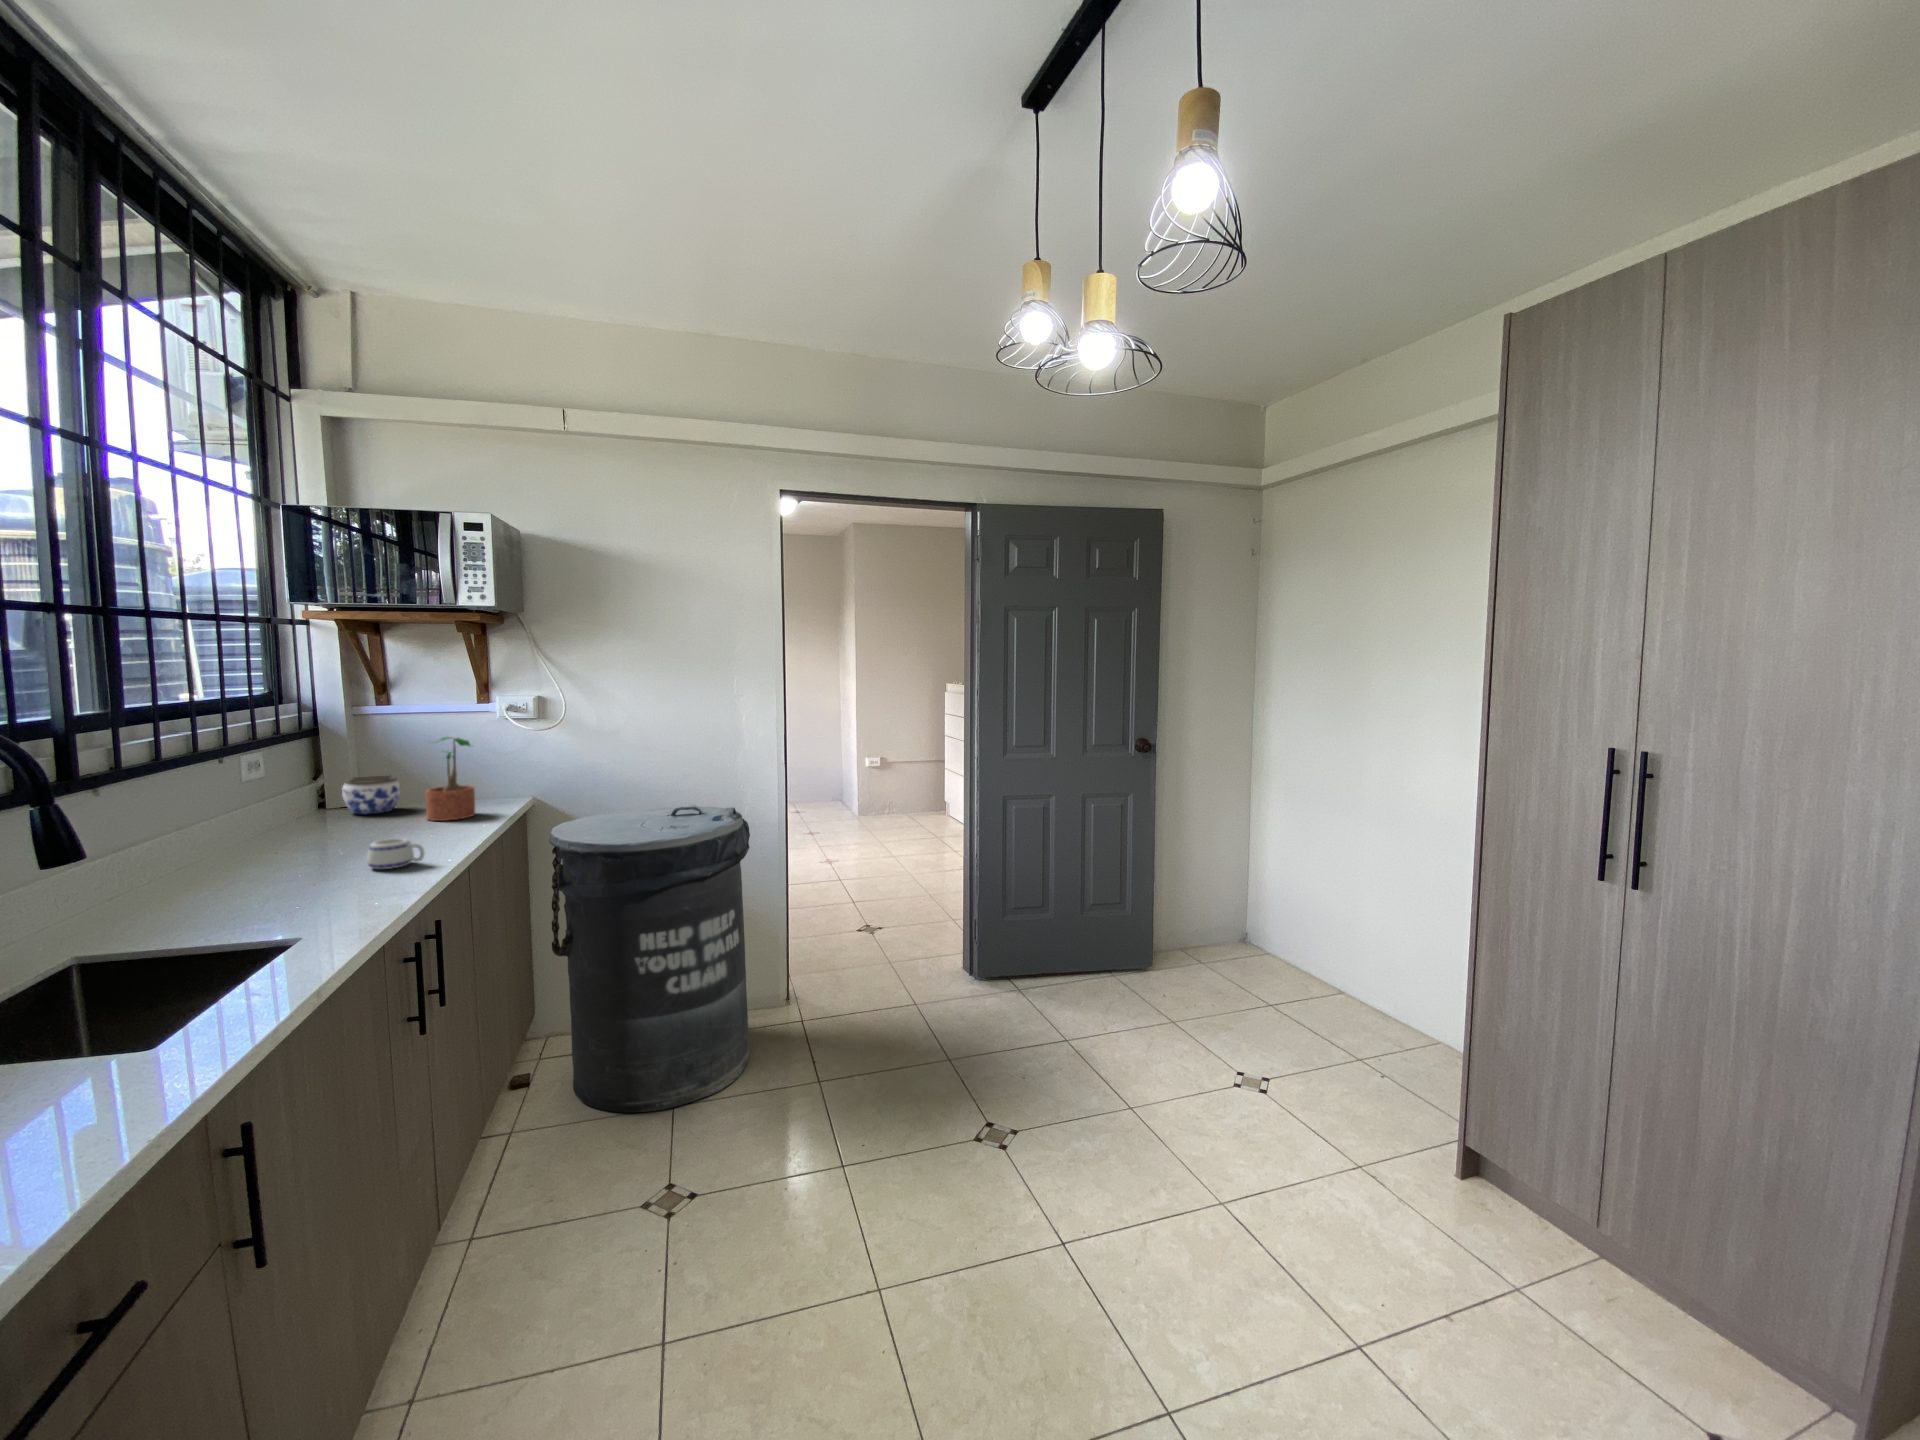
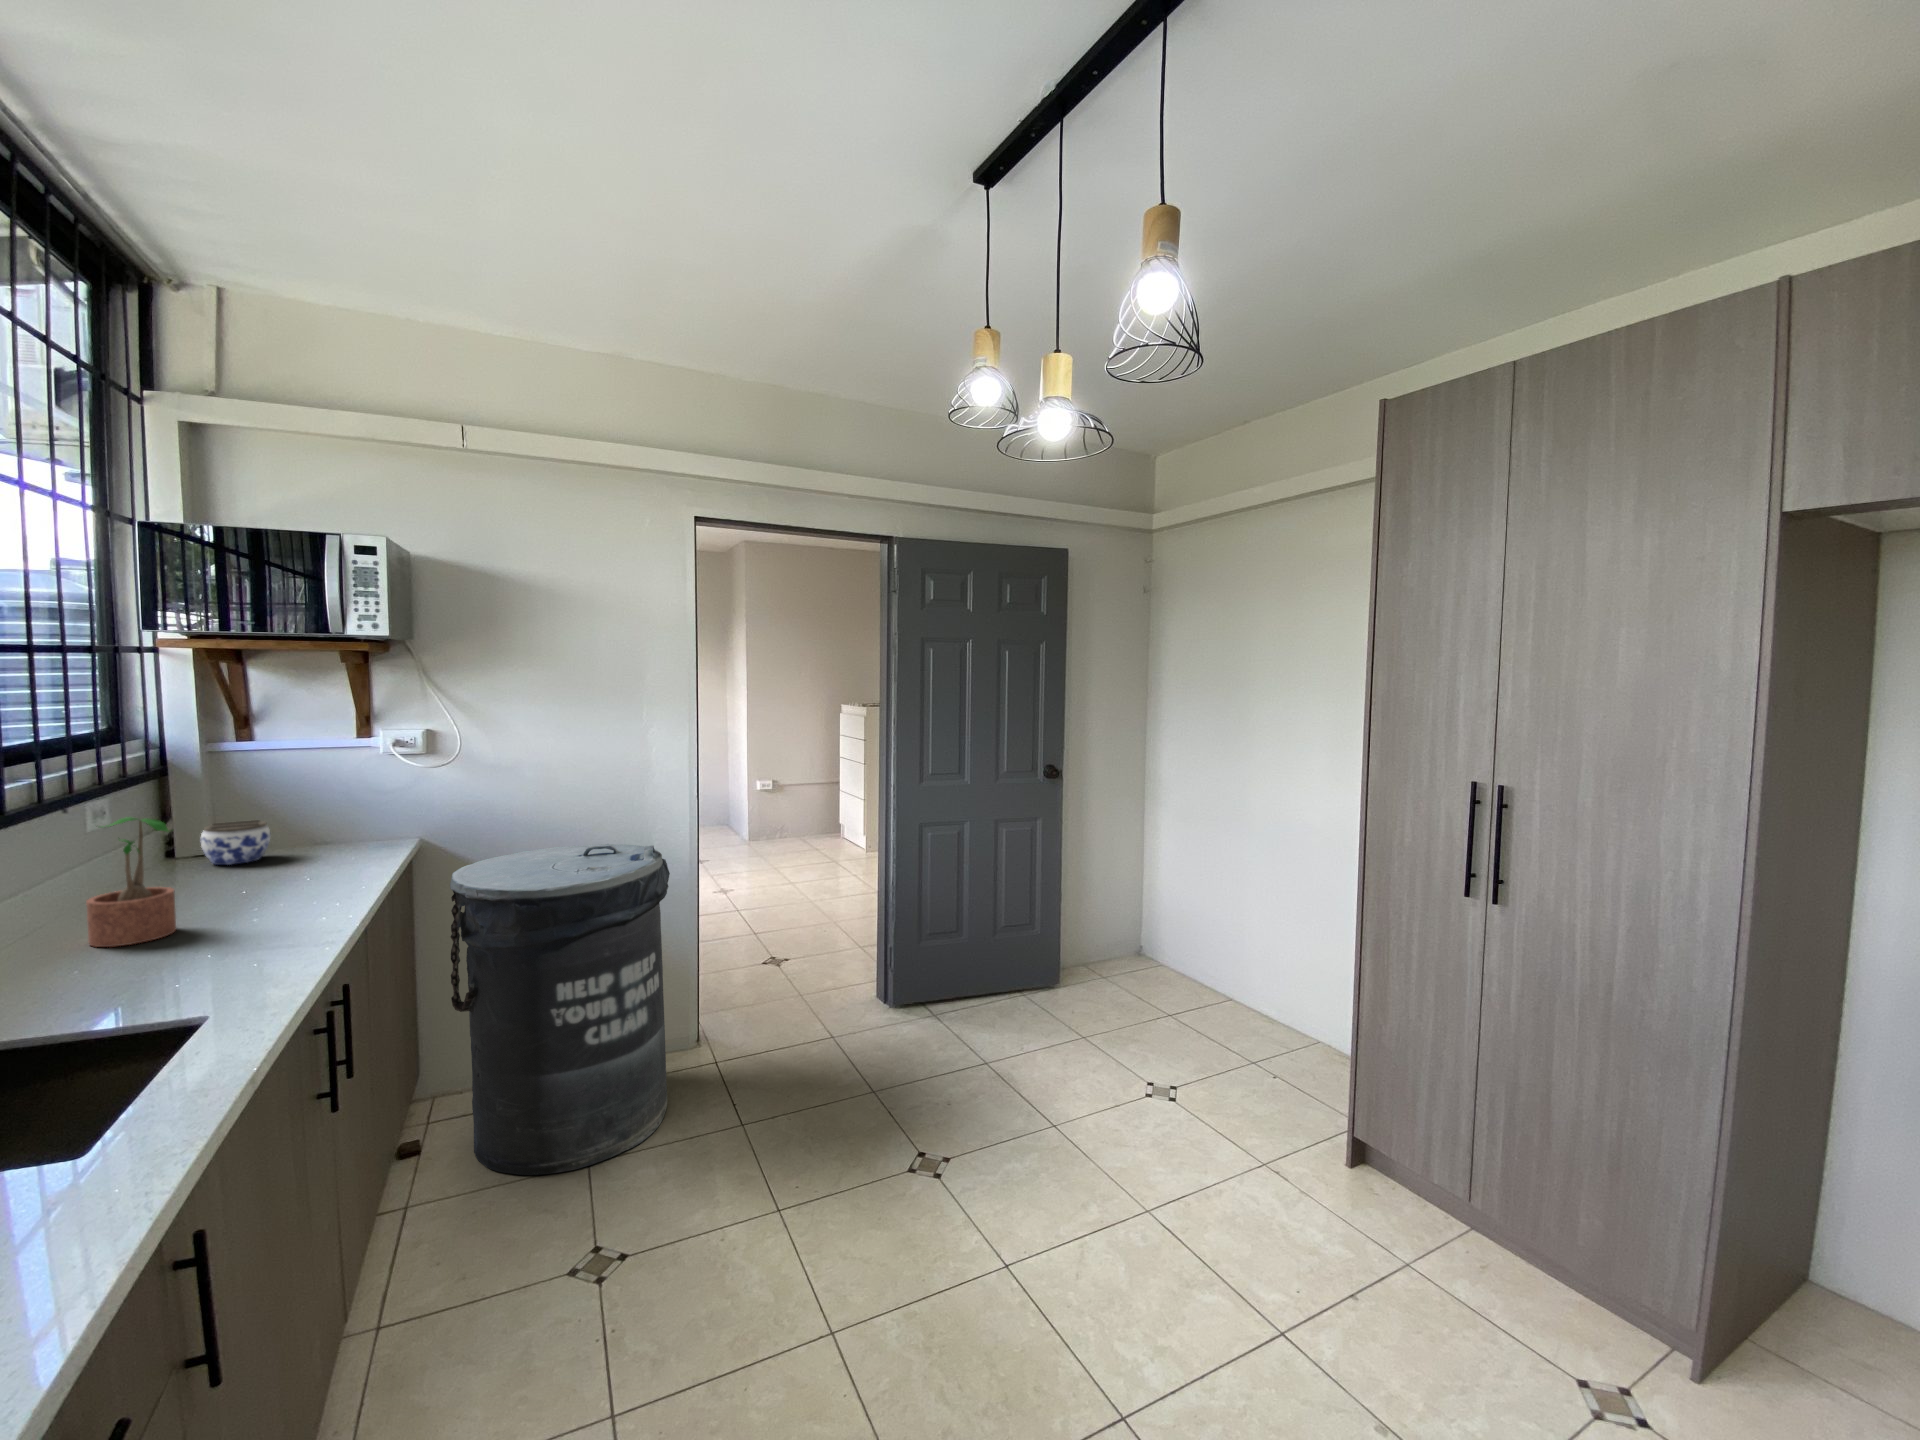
potted plant: present [425,737,475,821] -> present [86,817,176,947]
mug: present [367,838,424,869] -> none [260,895,327,930]

